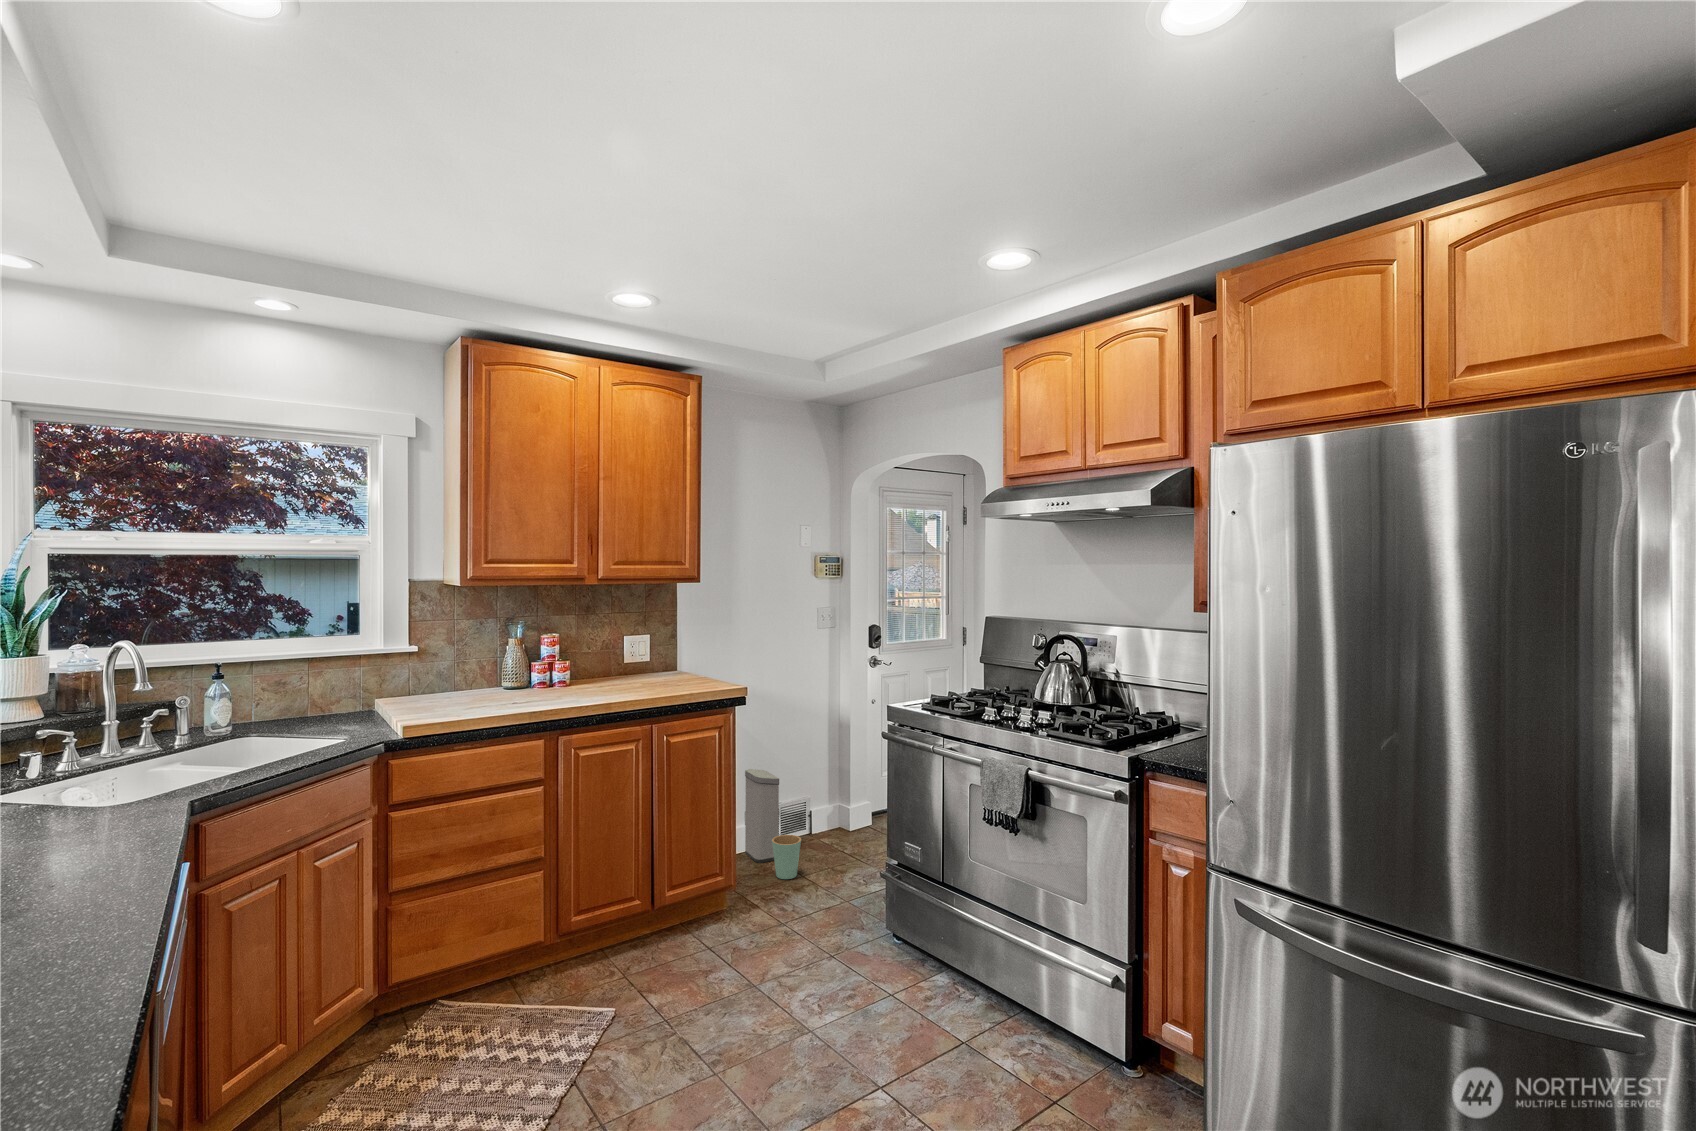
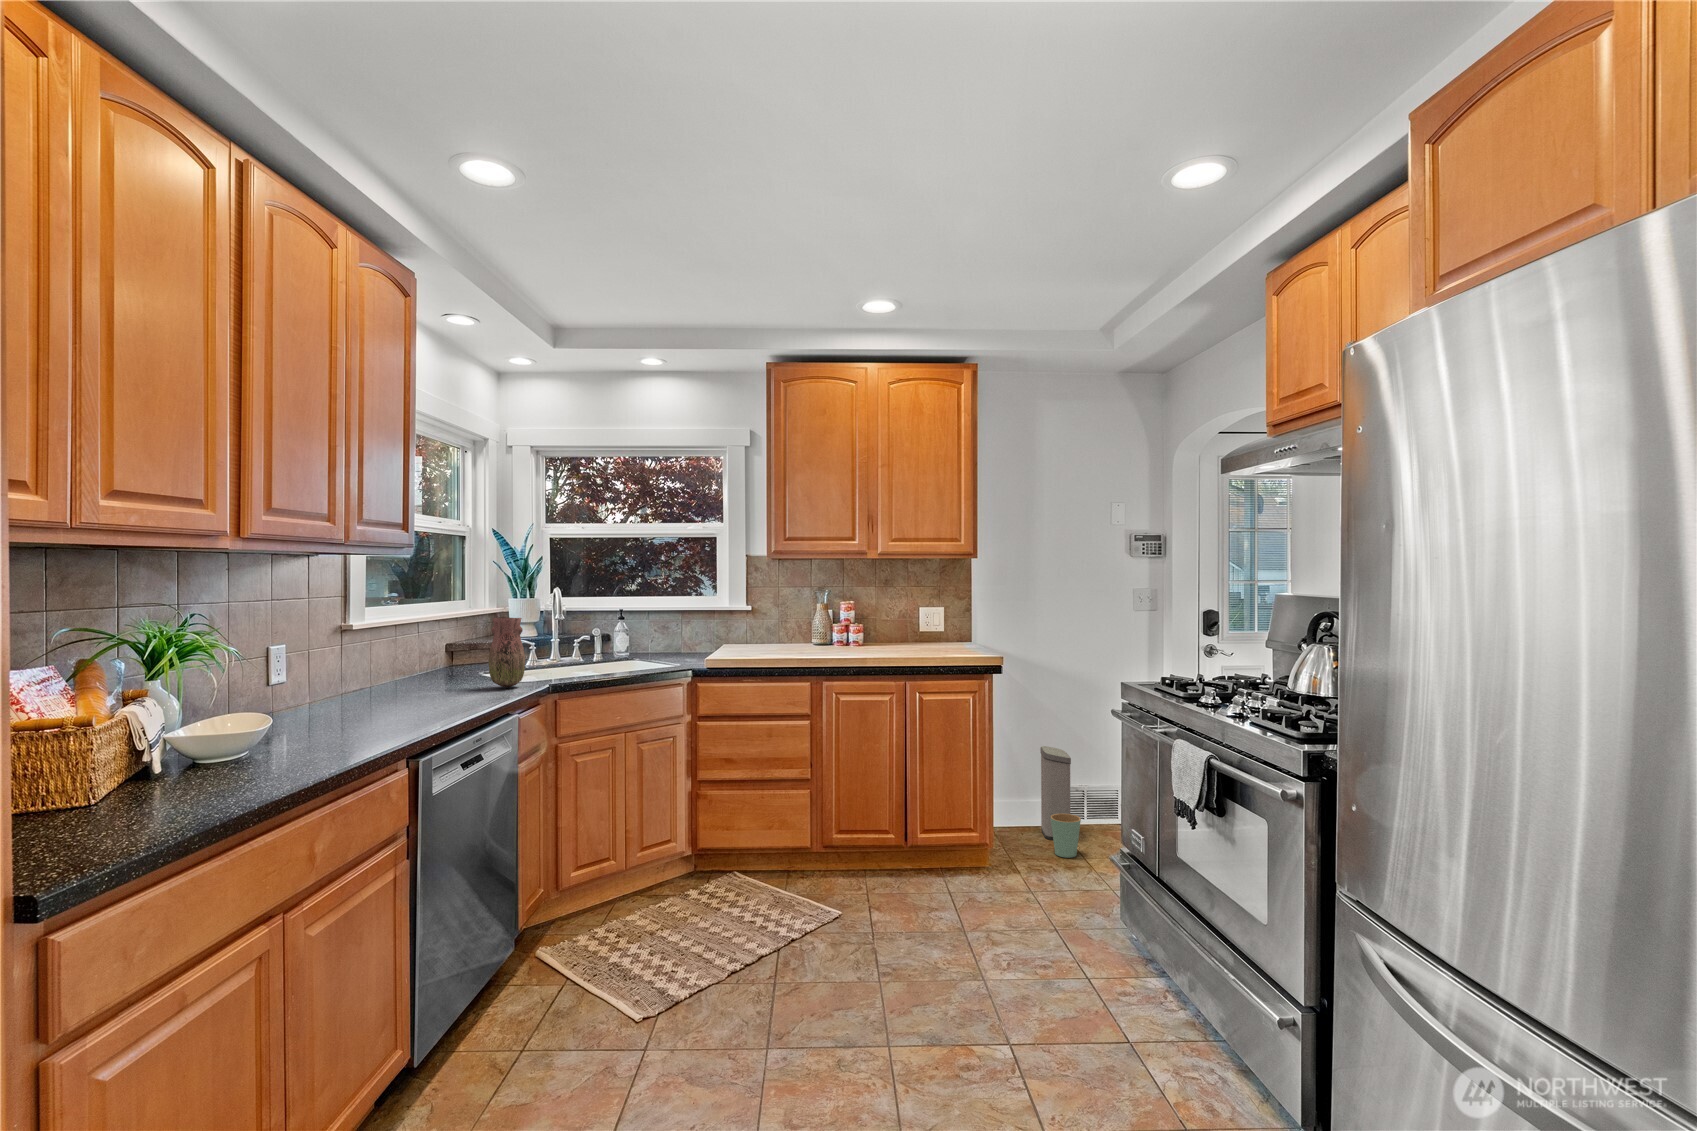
vase: none [76,705,151,823] -> present [489,617,525,688]

